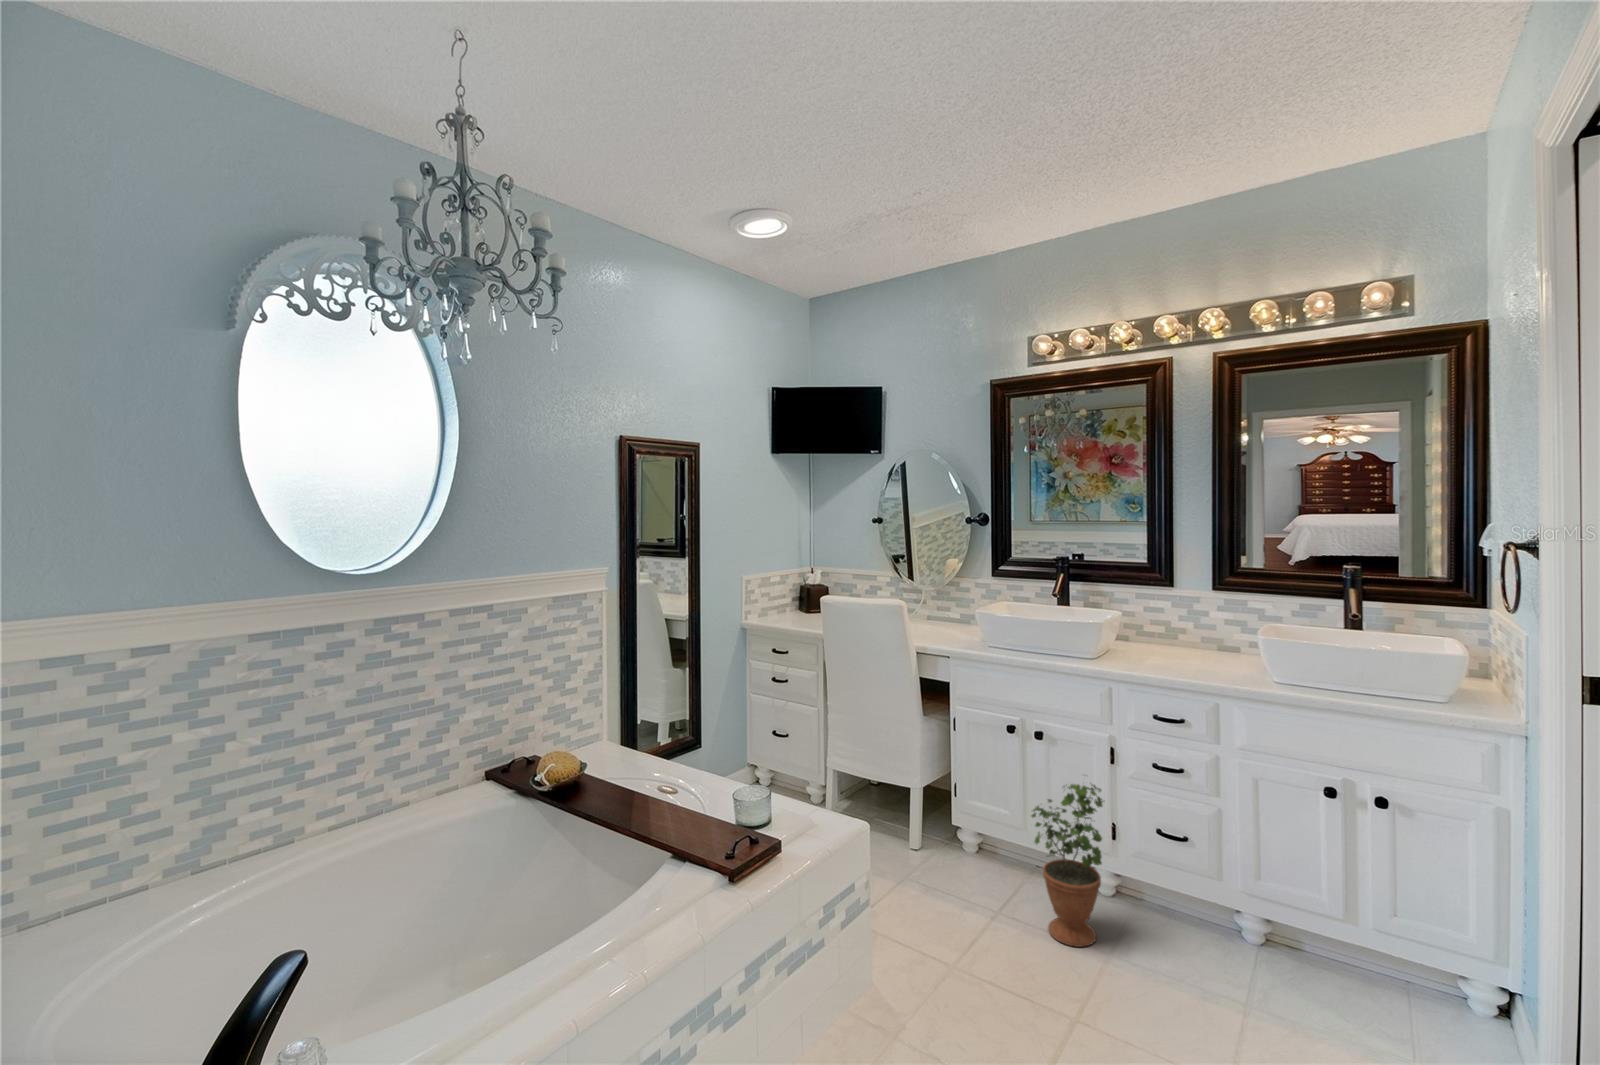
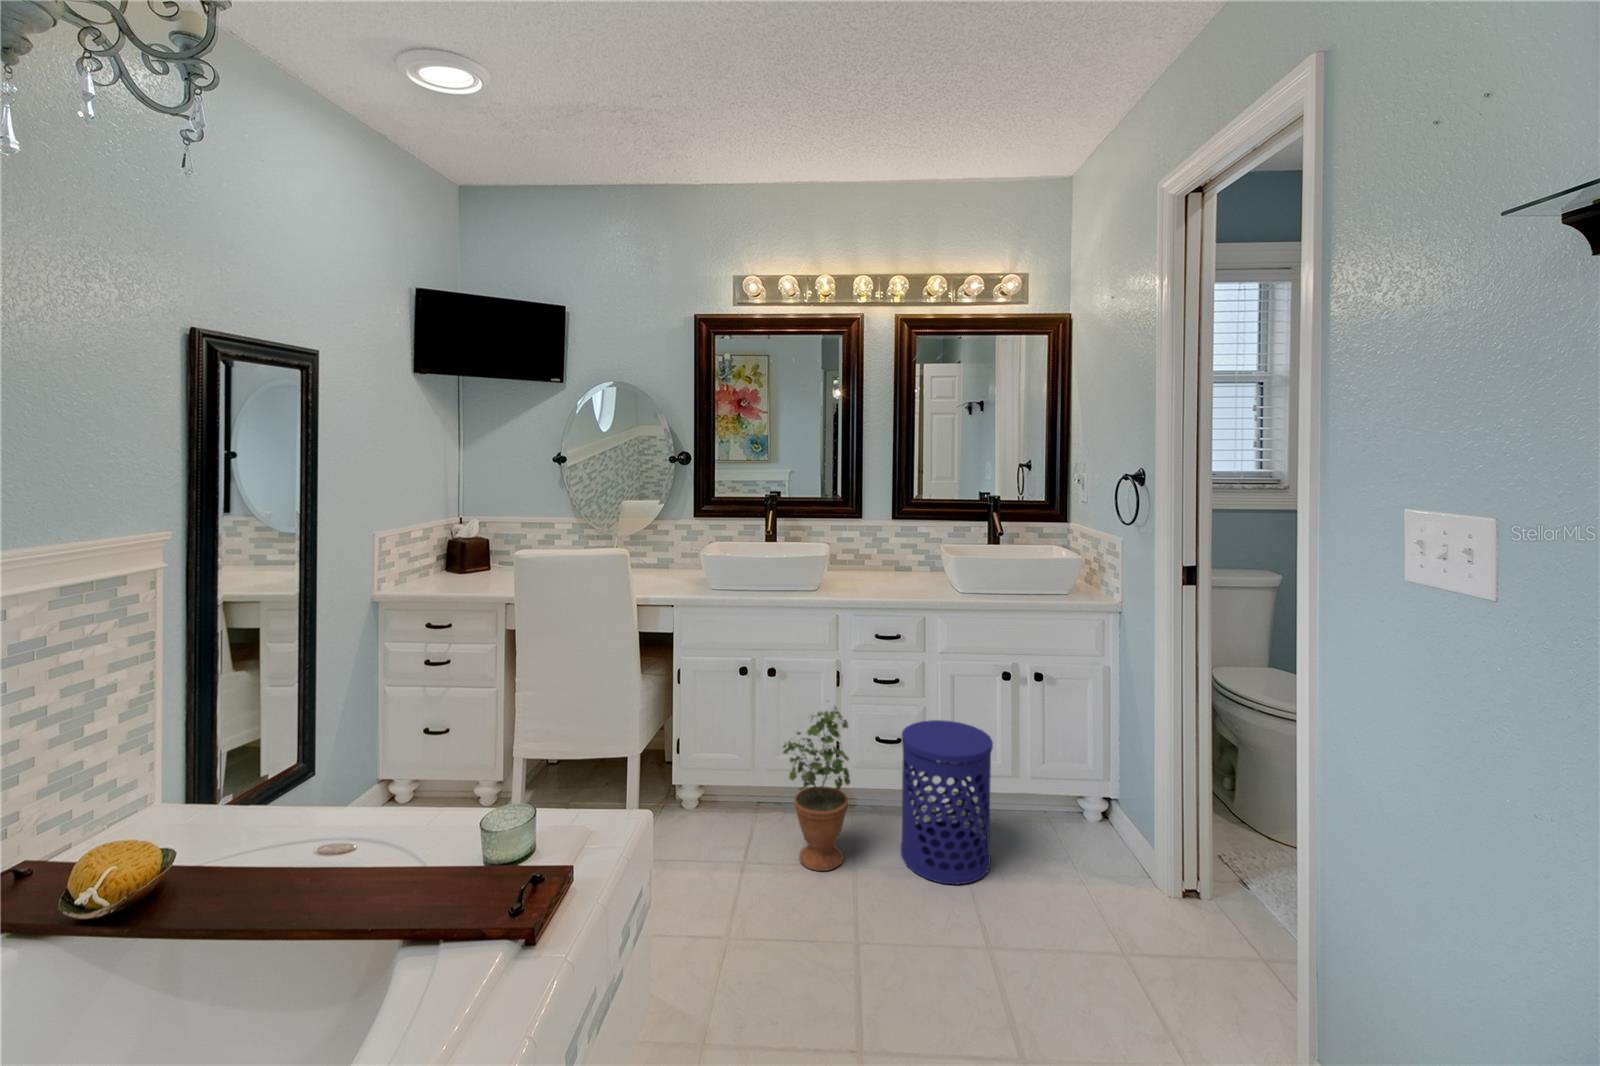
waste bin: none [1162,821,1278,1015] -> present [901,720,993,885]

